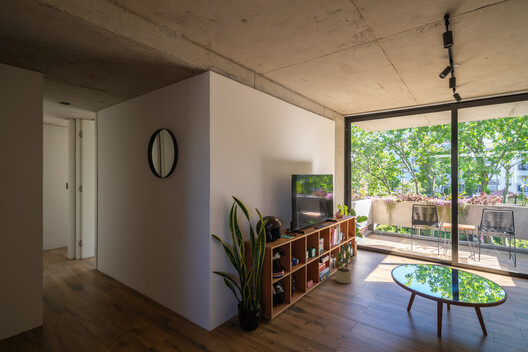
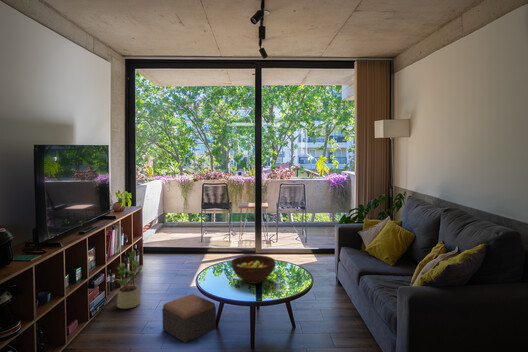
fruit bowl: none [422,262,466,287] -> present [231,255,276,284]
footstool: none [365,283,408,317] -> present [162,294,216,343]

